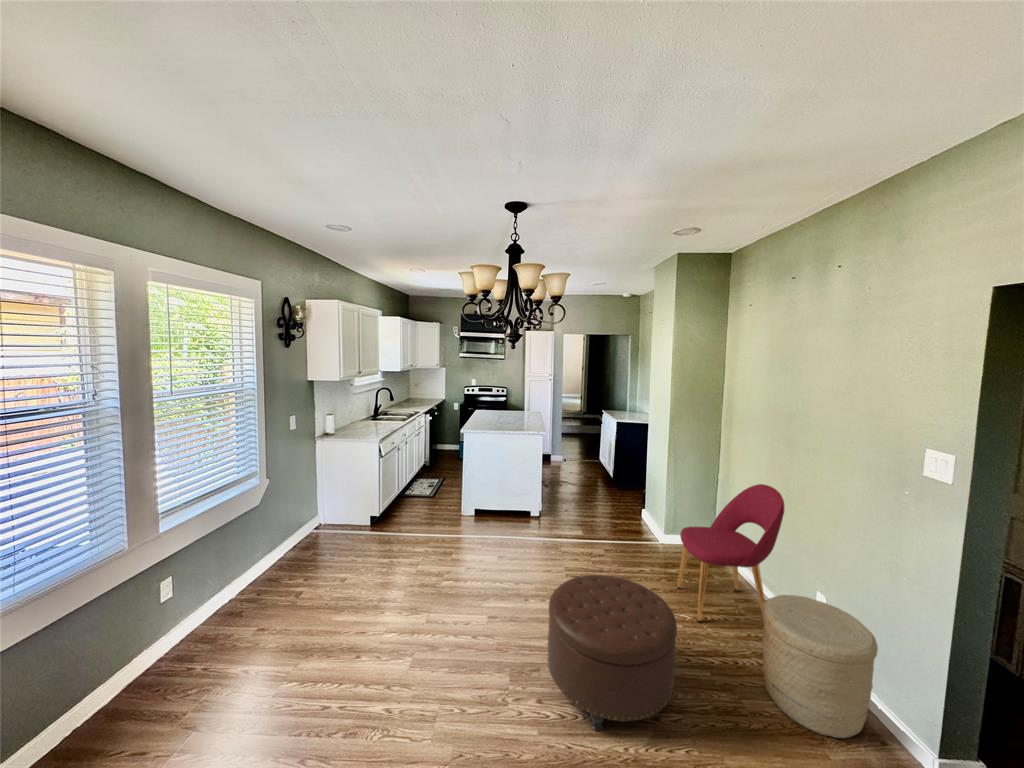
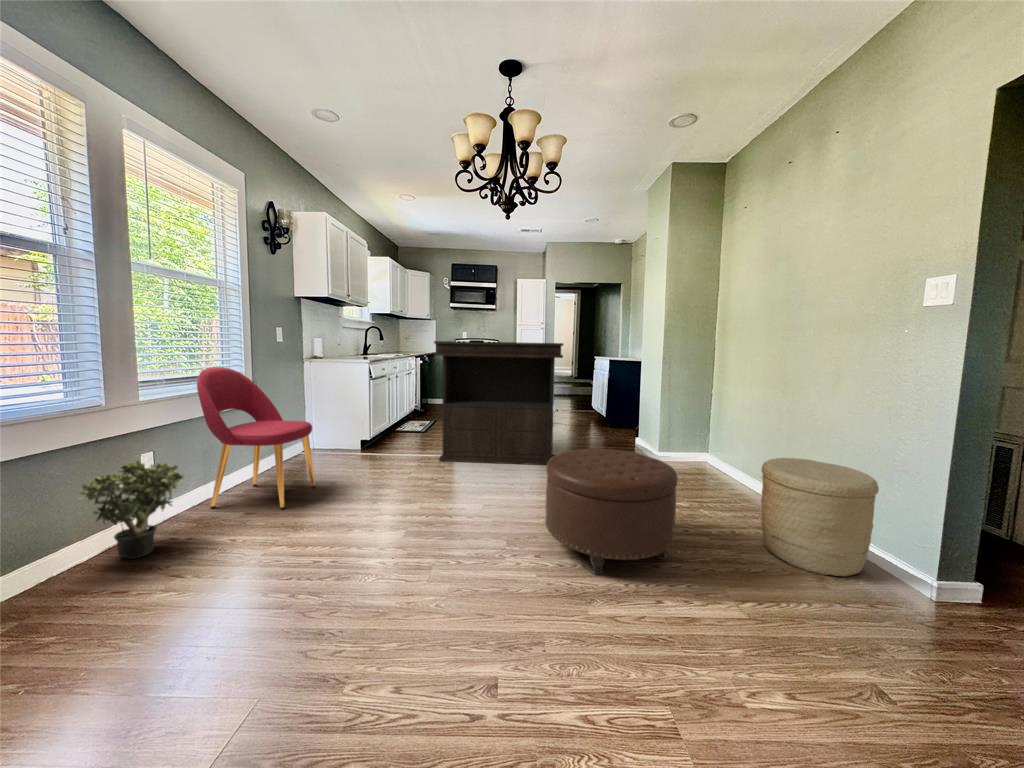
console table: none [442,423,570,553] -> present [434,341,563,465]
dining chair: present [677,484,784,622] -> present [197,367,316,509]
potted plant: none [106,598,203,700] -> present [81,461,184,559]

